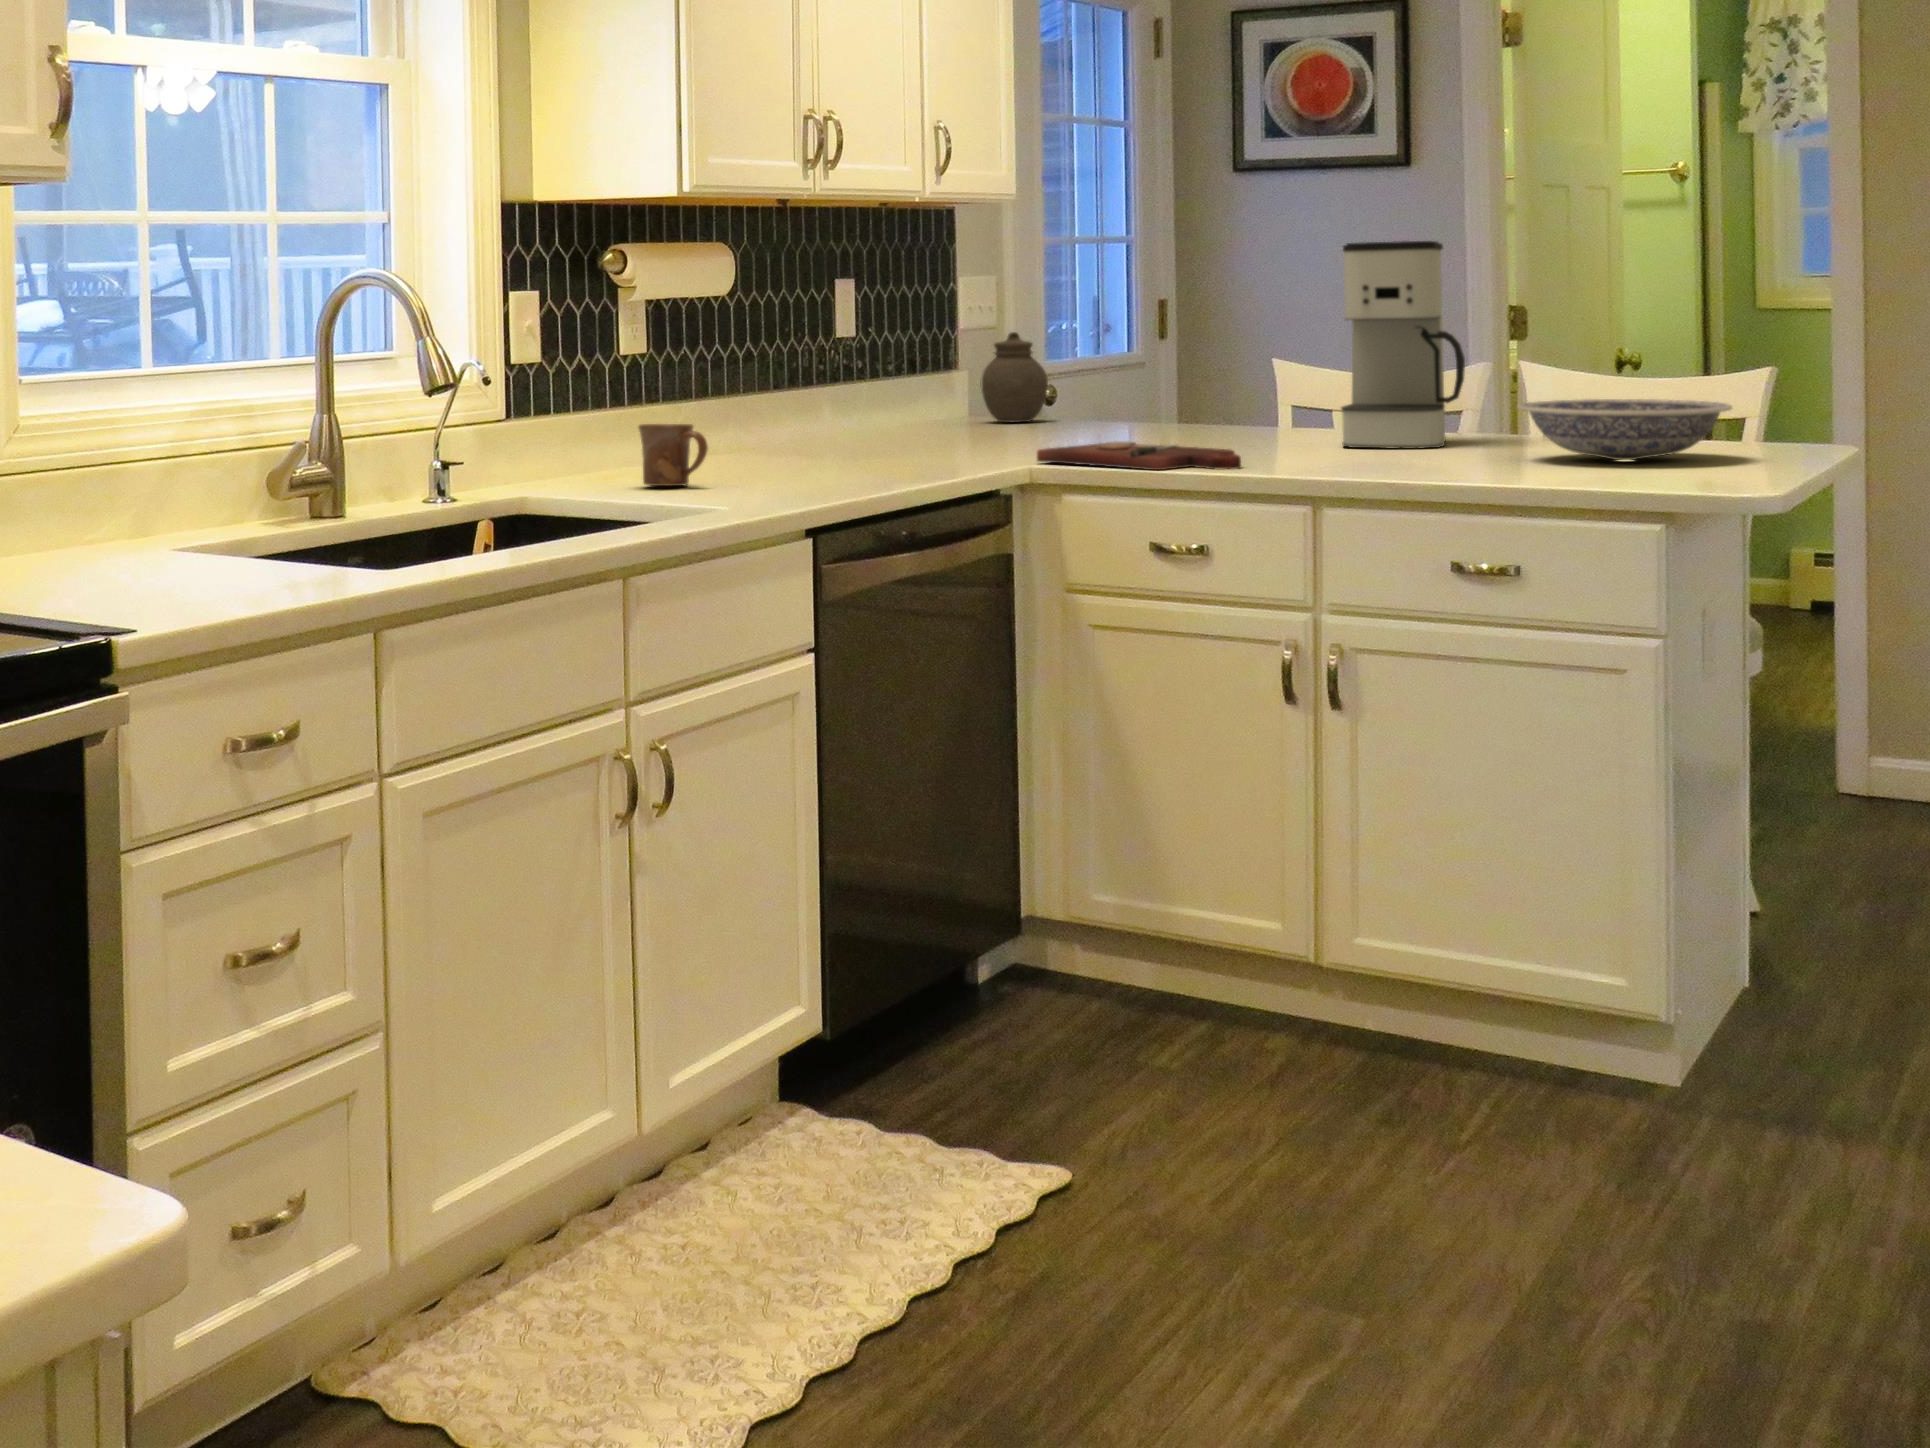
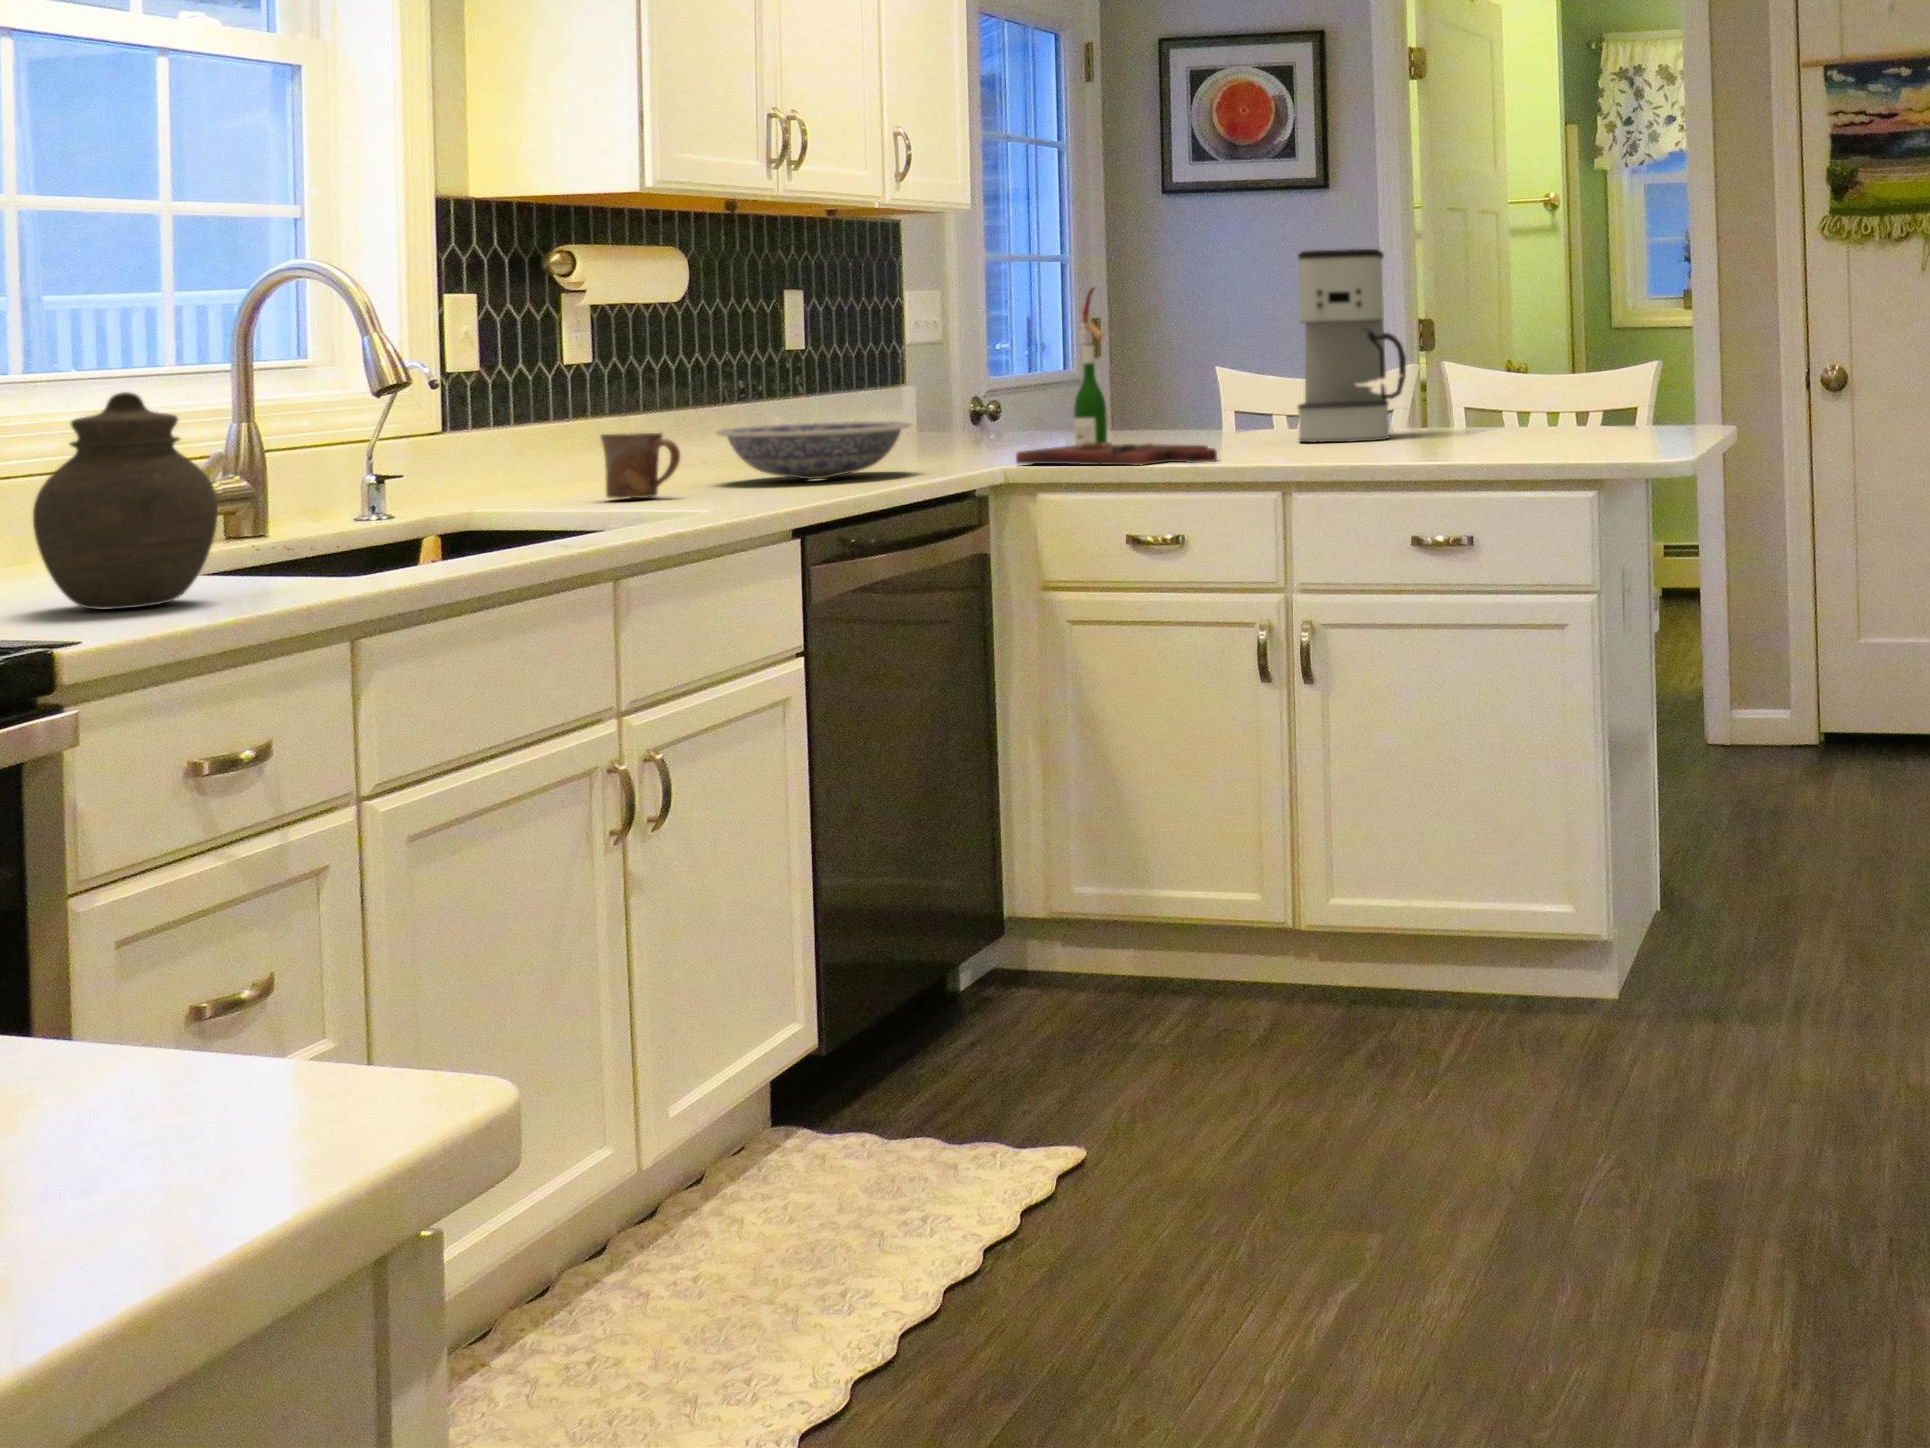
wine bottle: none [1106,280,1150,448] -> present [1074,288,1107,445]
jar: present [982,332,1048,423] -> present [33,392,218,610]
bowl: present [1518,399,1732,460] -> present [717,421,911,479]

